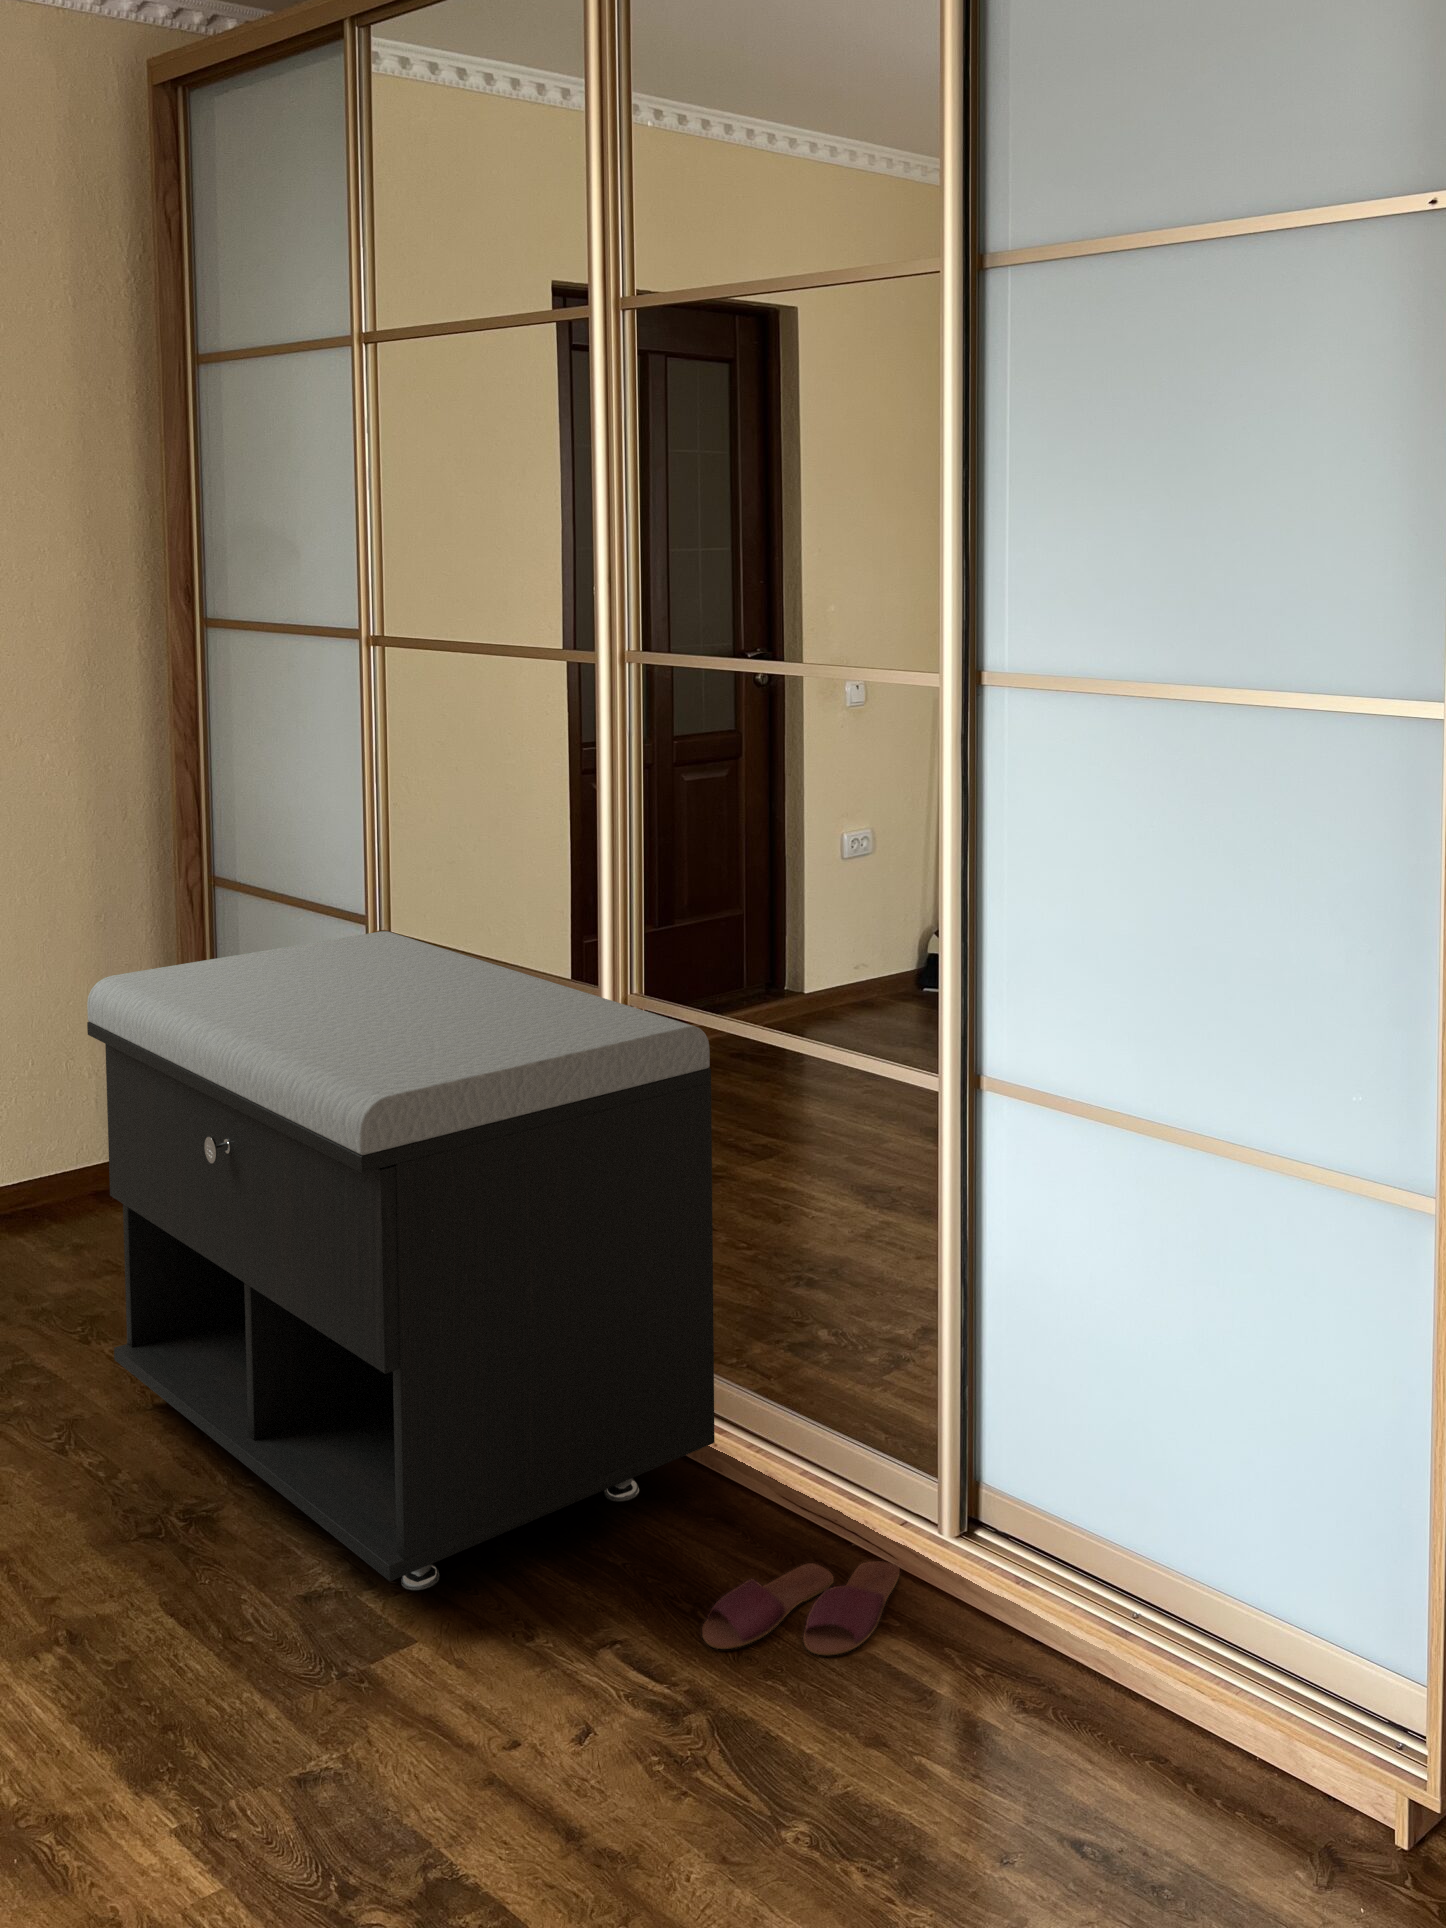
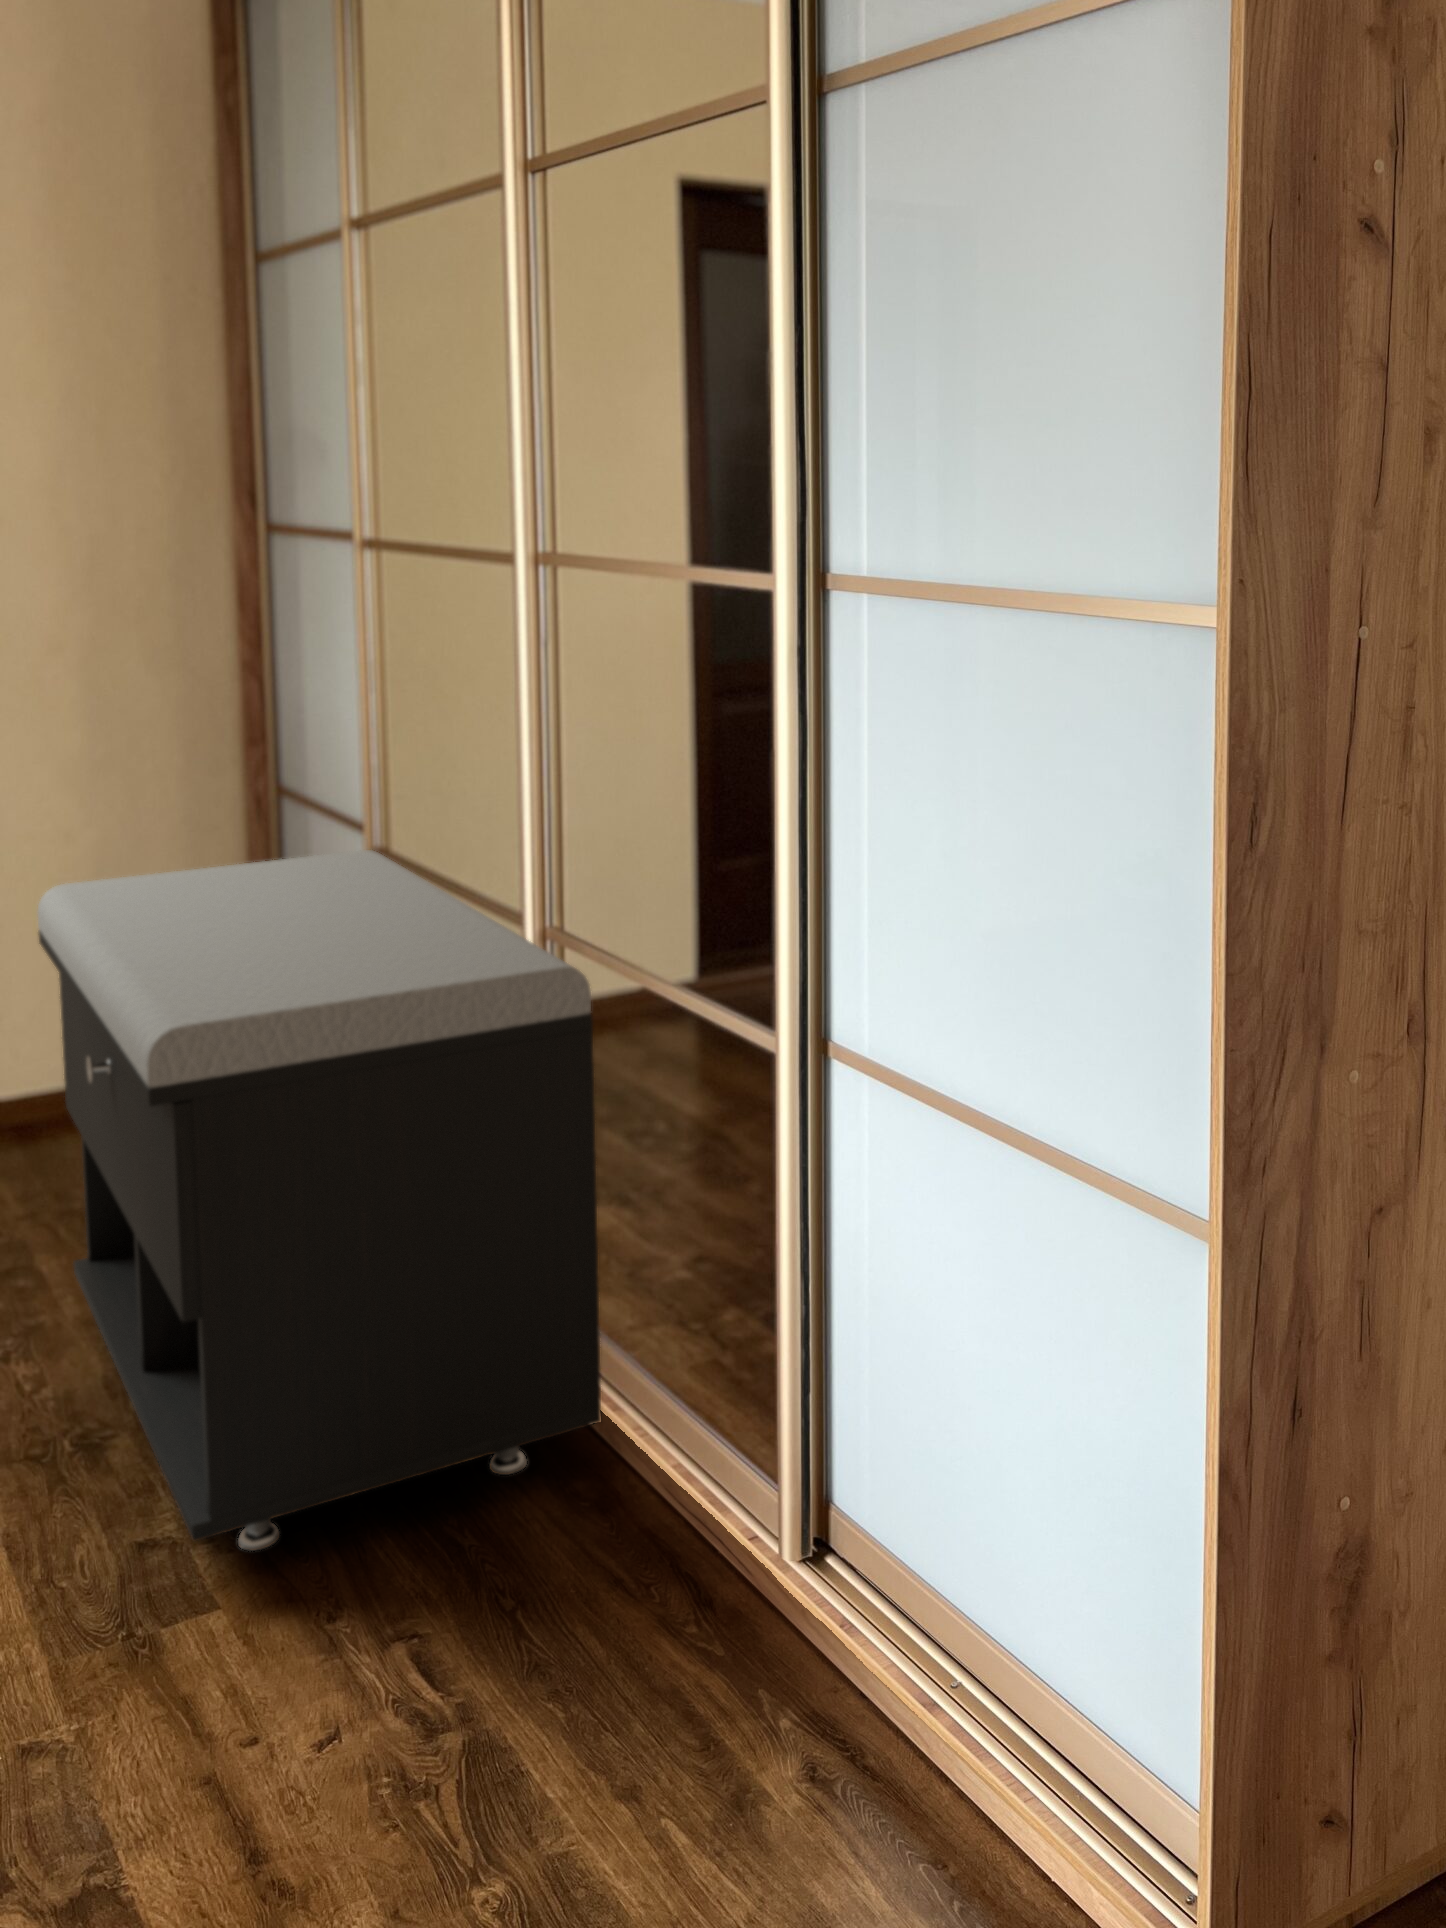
slippers: present [702,1561,900,1655] -> none [505,1569,751,1682]

